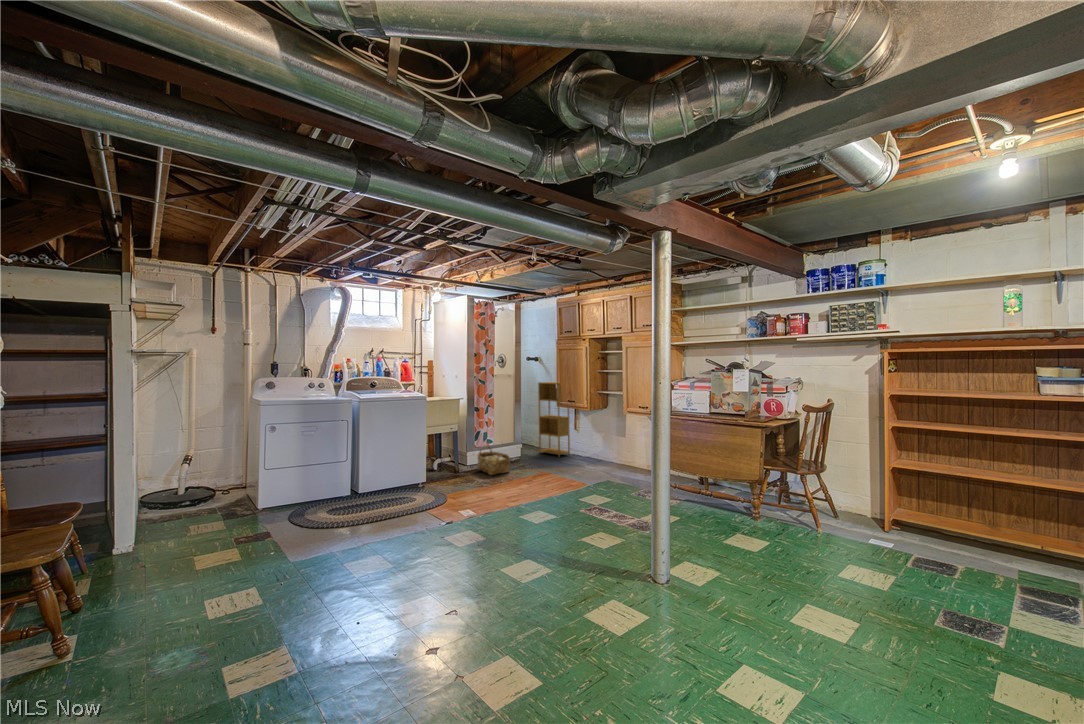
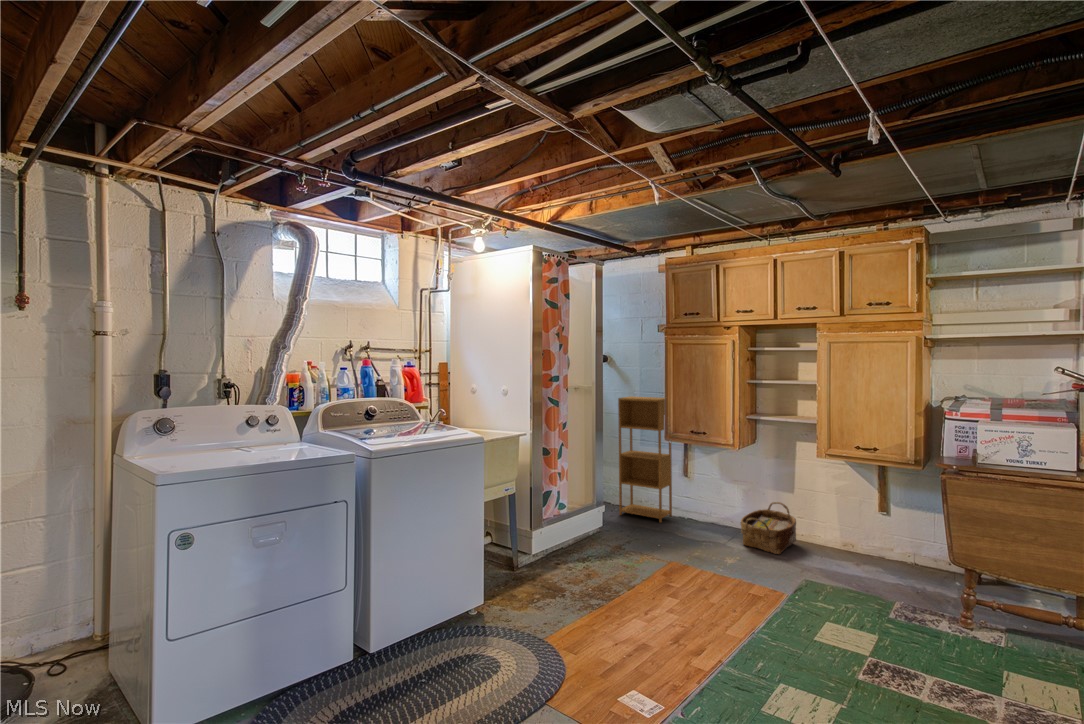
woven basket: present [478,446,510,475] -> present [741,502,796,554]

